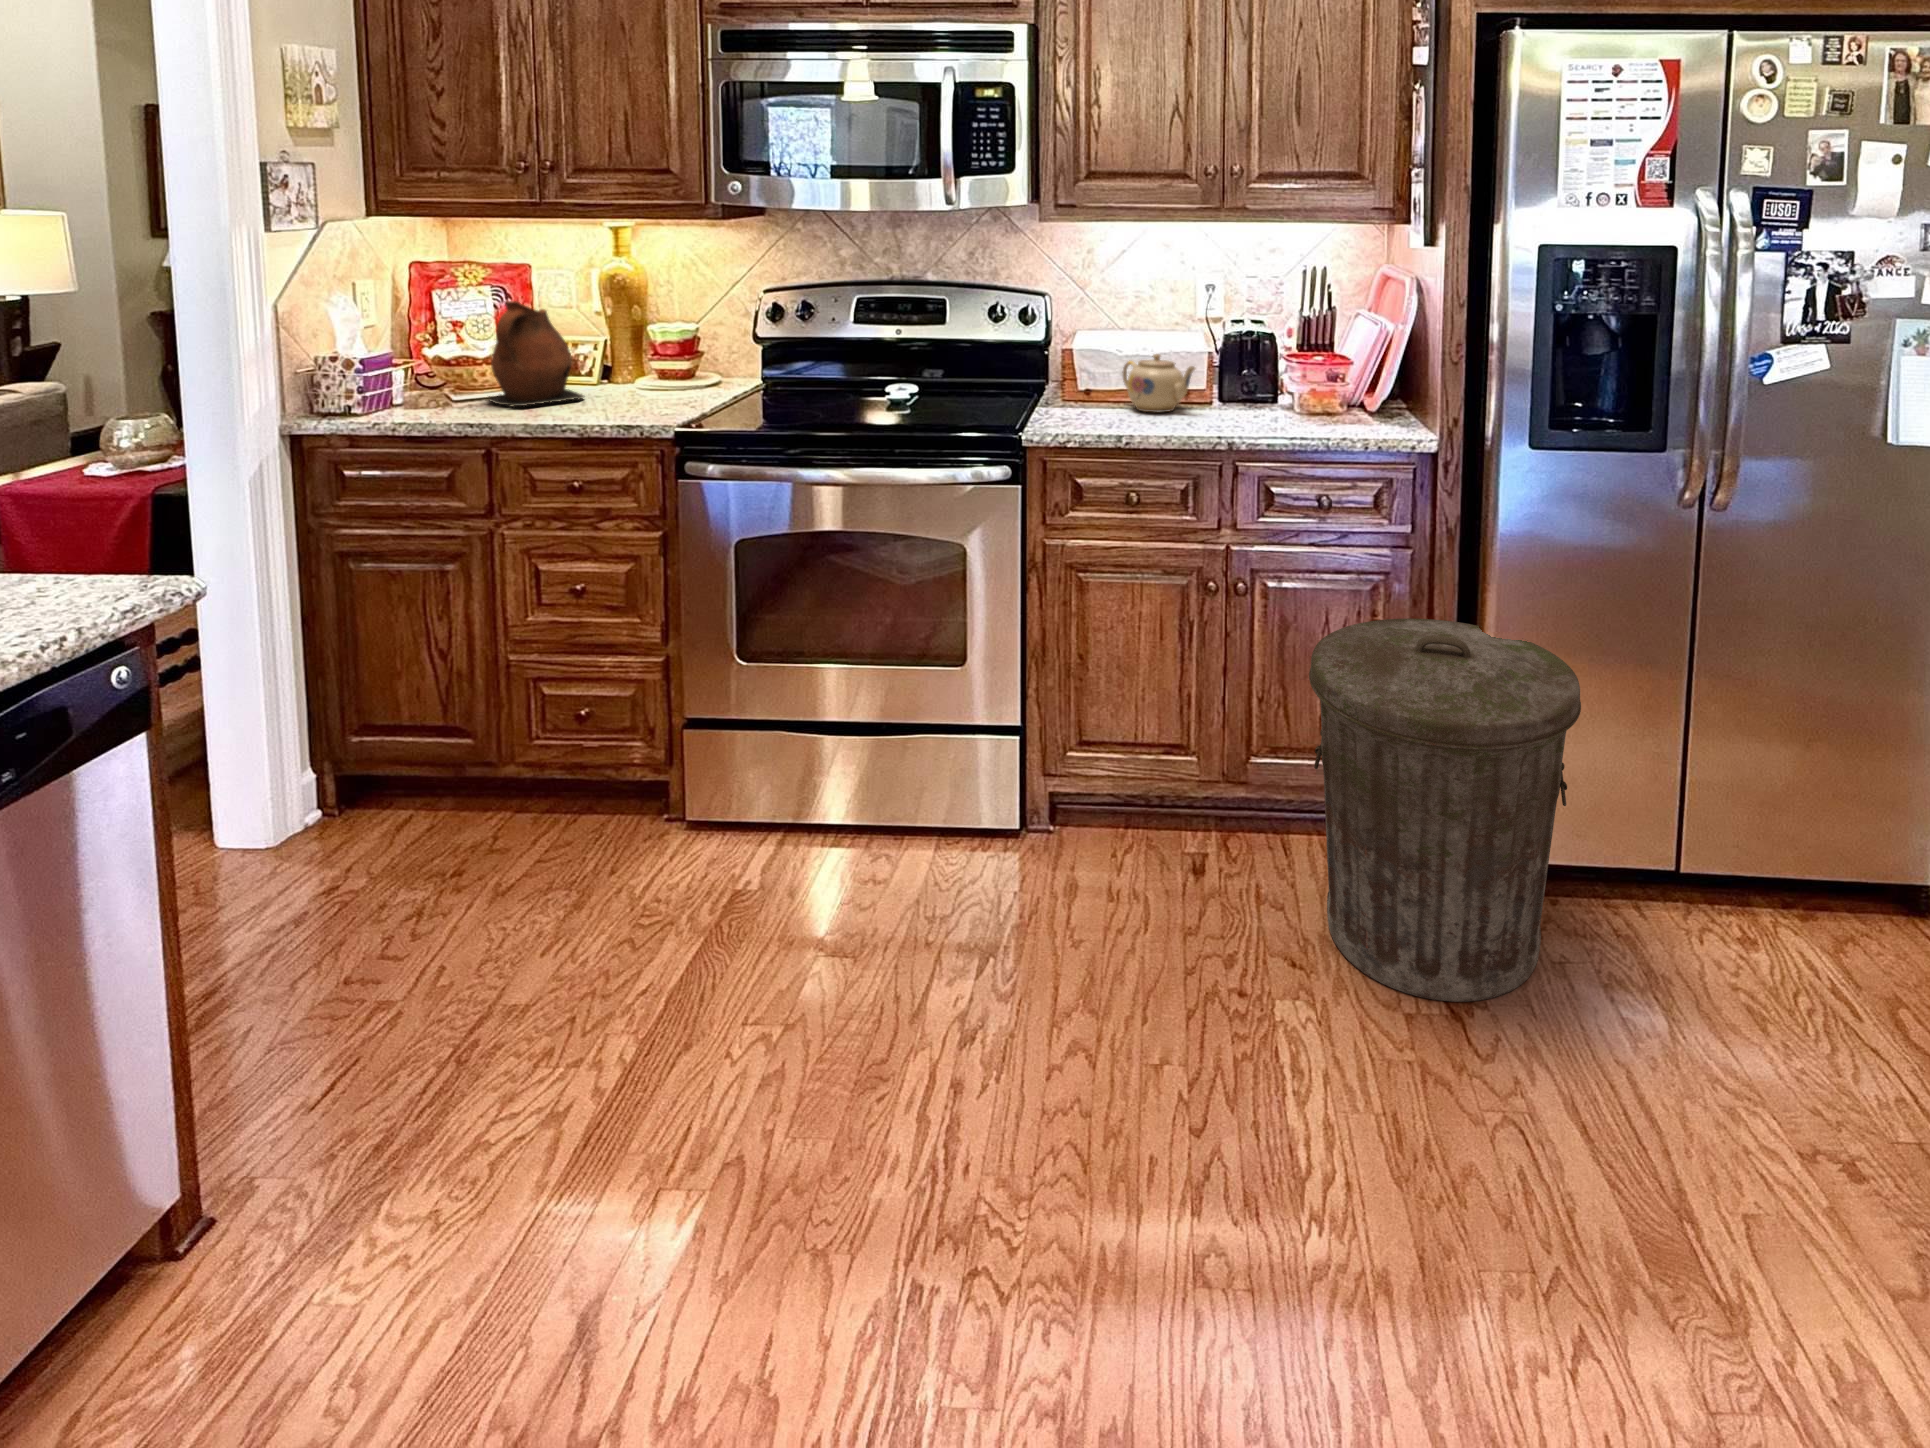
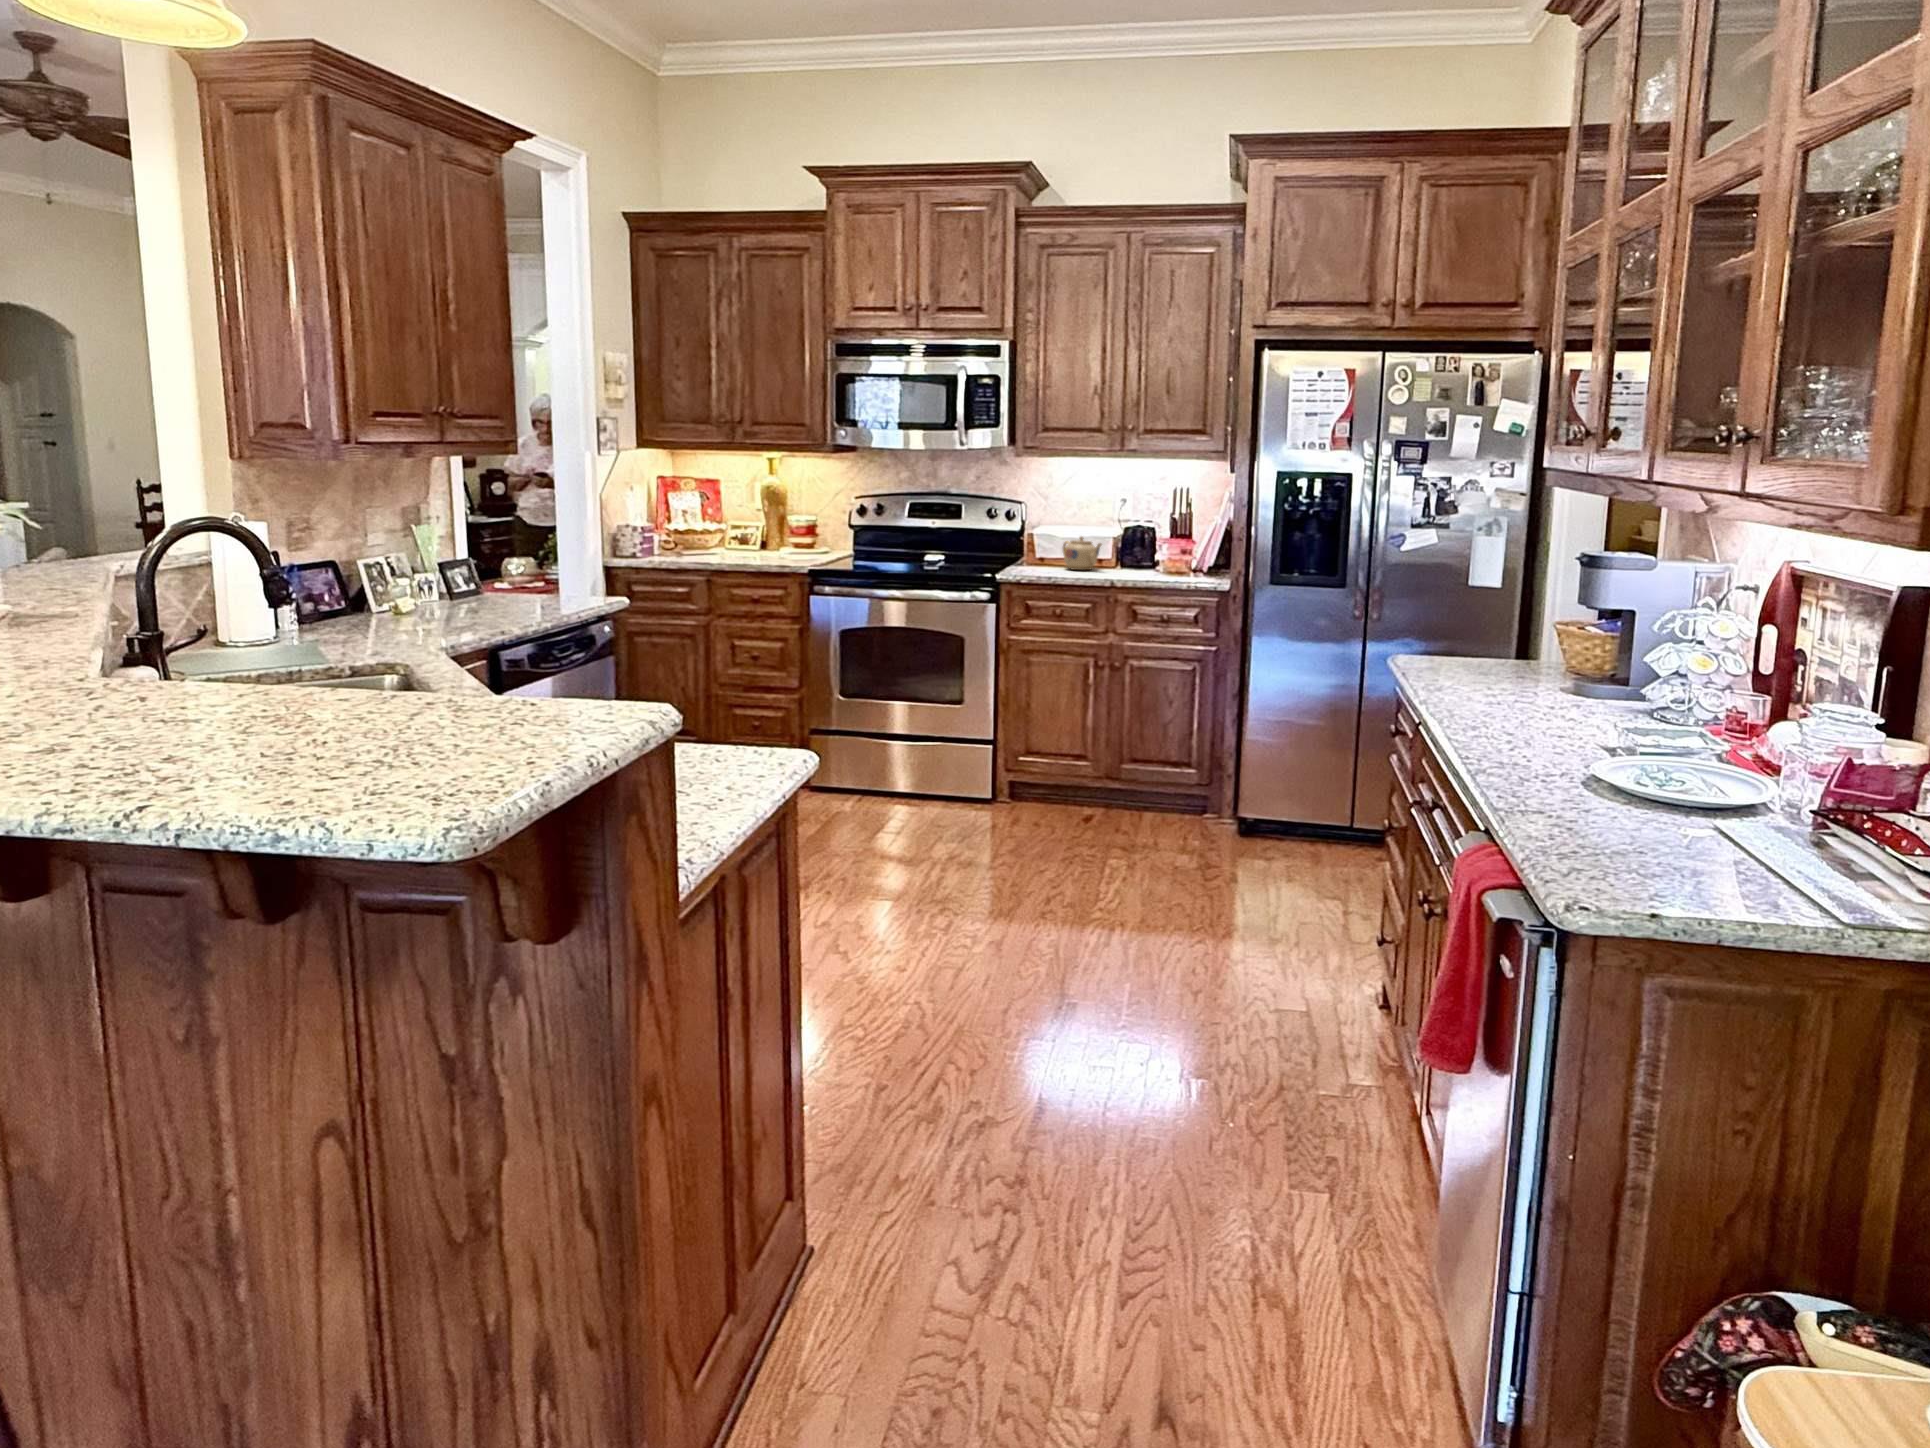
ceramic pitcher: present [489,301,584,406] -> none [700,498,756,557]
trash can: present [1309,619,1581,1002] -> none [1143,683,1286,868]

